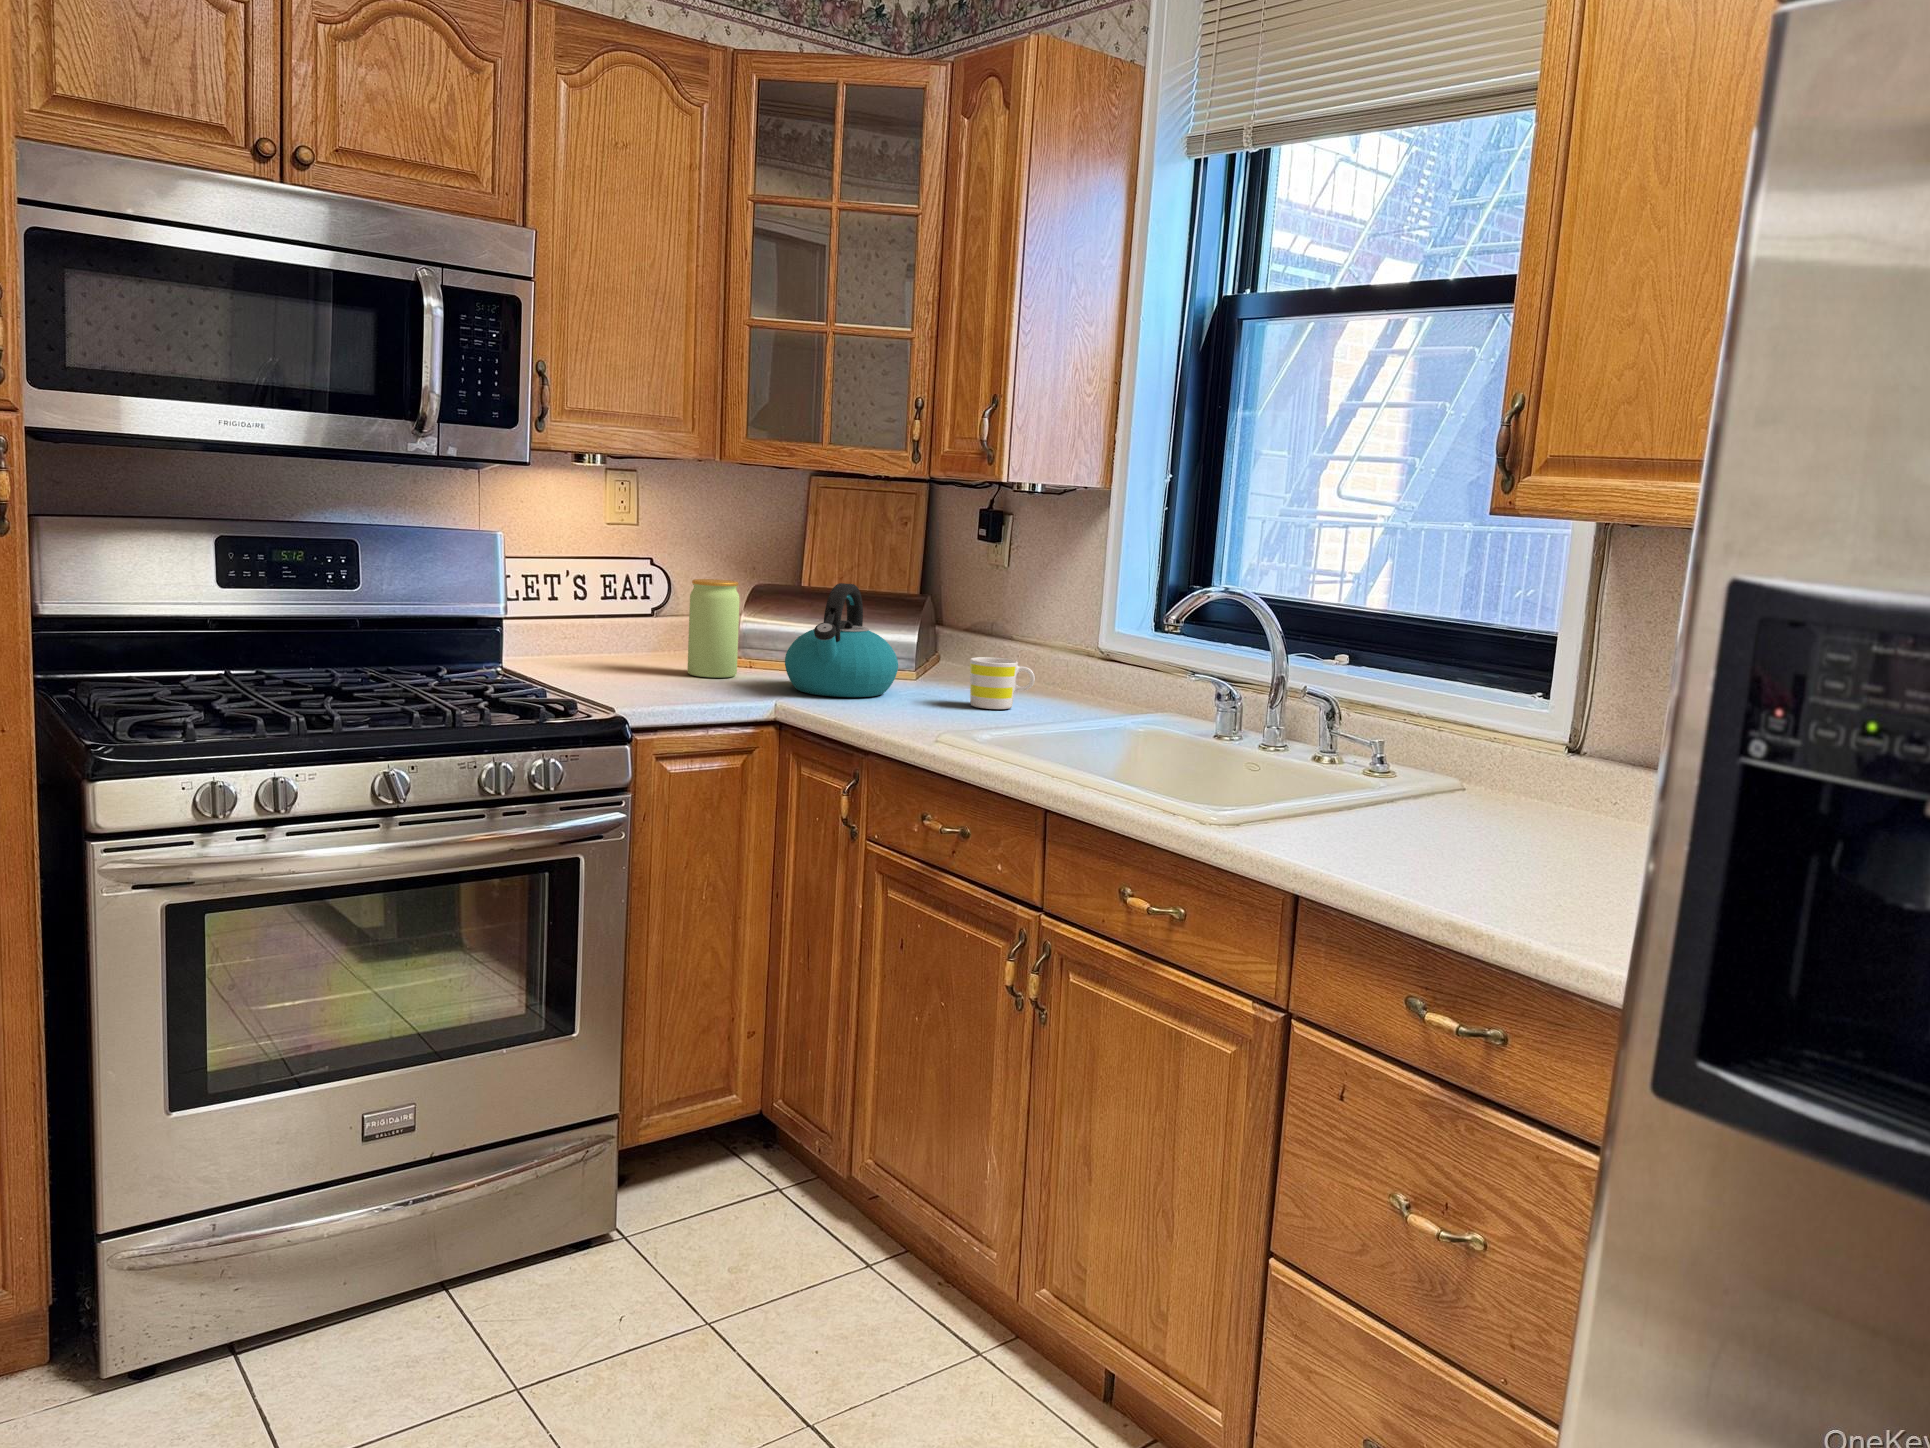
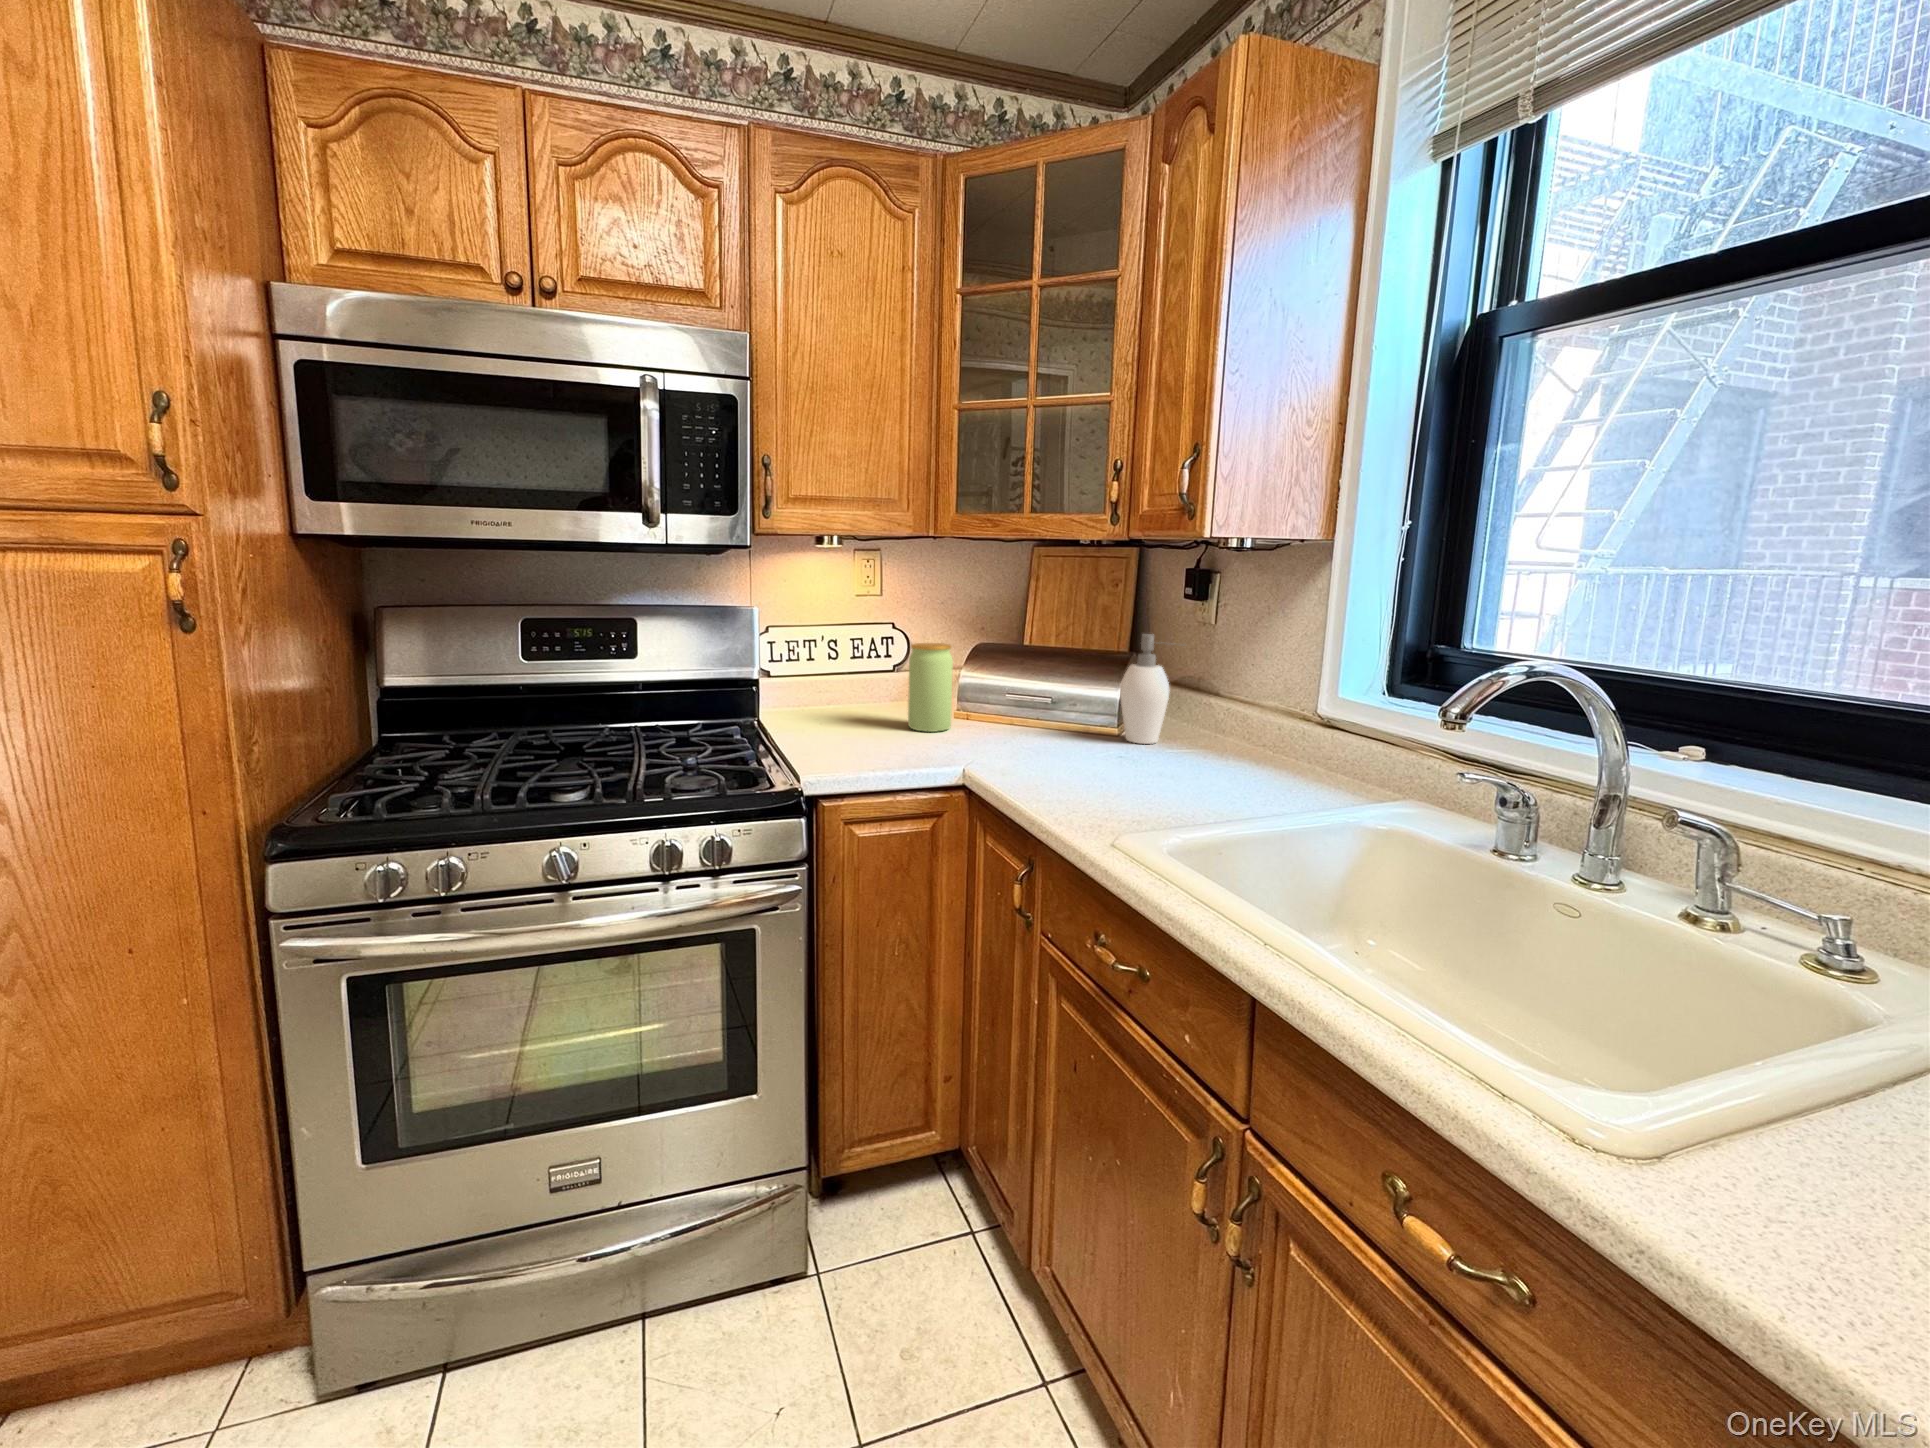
soap dispenser: none [918,574,984,687] -> present [1120,634,1170,744]
kettle: present [785,583,898,697] -> none [985,647,1095,760]
mug: present [970,657,1035,709] -> none [1167,722,1240,780]

